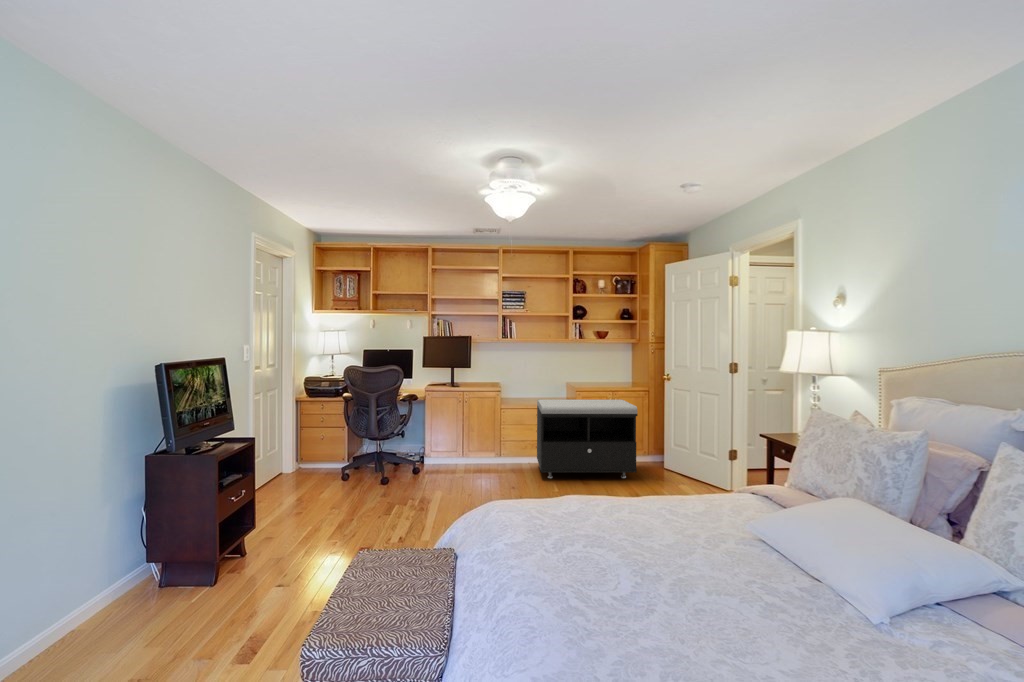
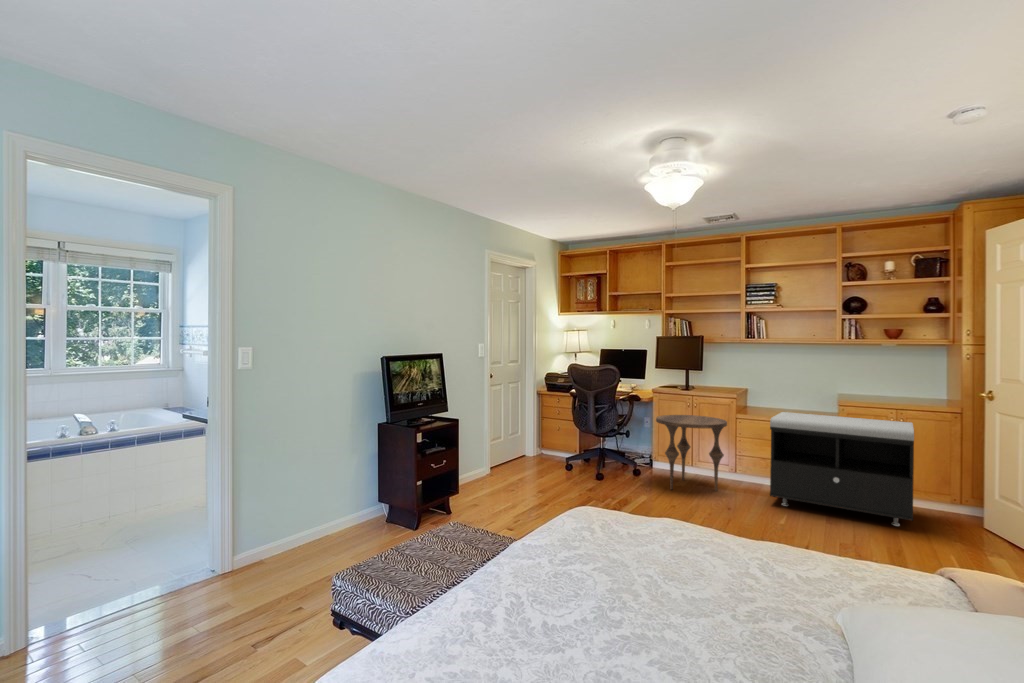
side table: none [439,409,502,483] -> present [656,415,727,491]

